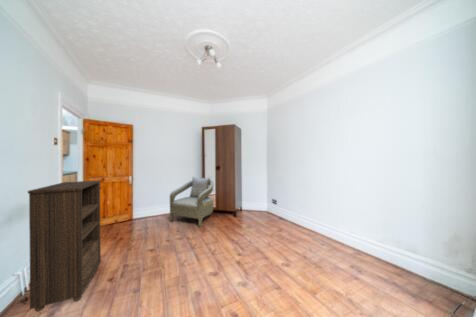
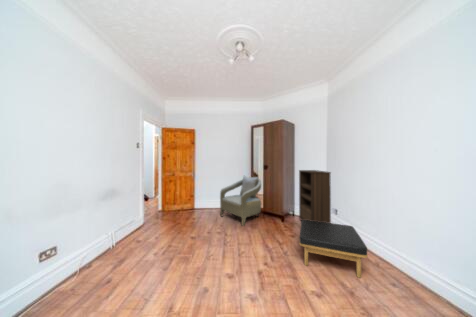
bookshelf: present [28,180,101,312] -> present [299,170,331,223]
ottoman: none [257,211,309,248] -> present [299,220,368,278]

